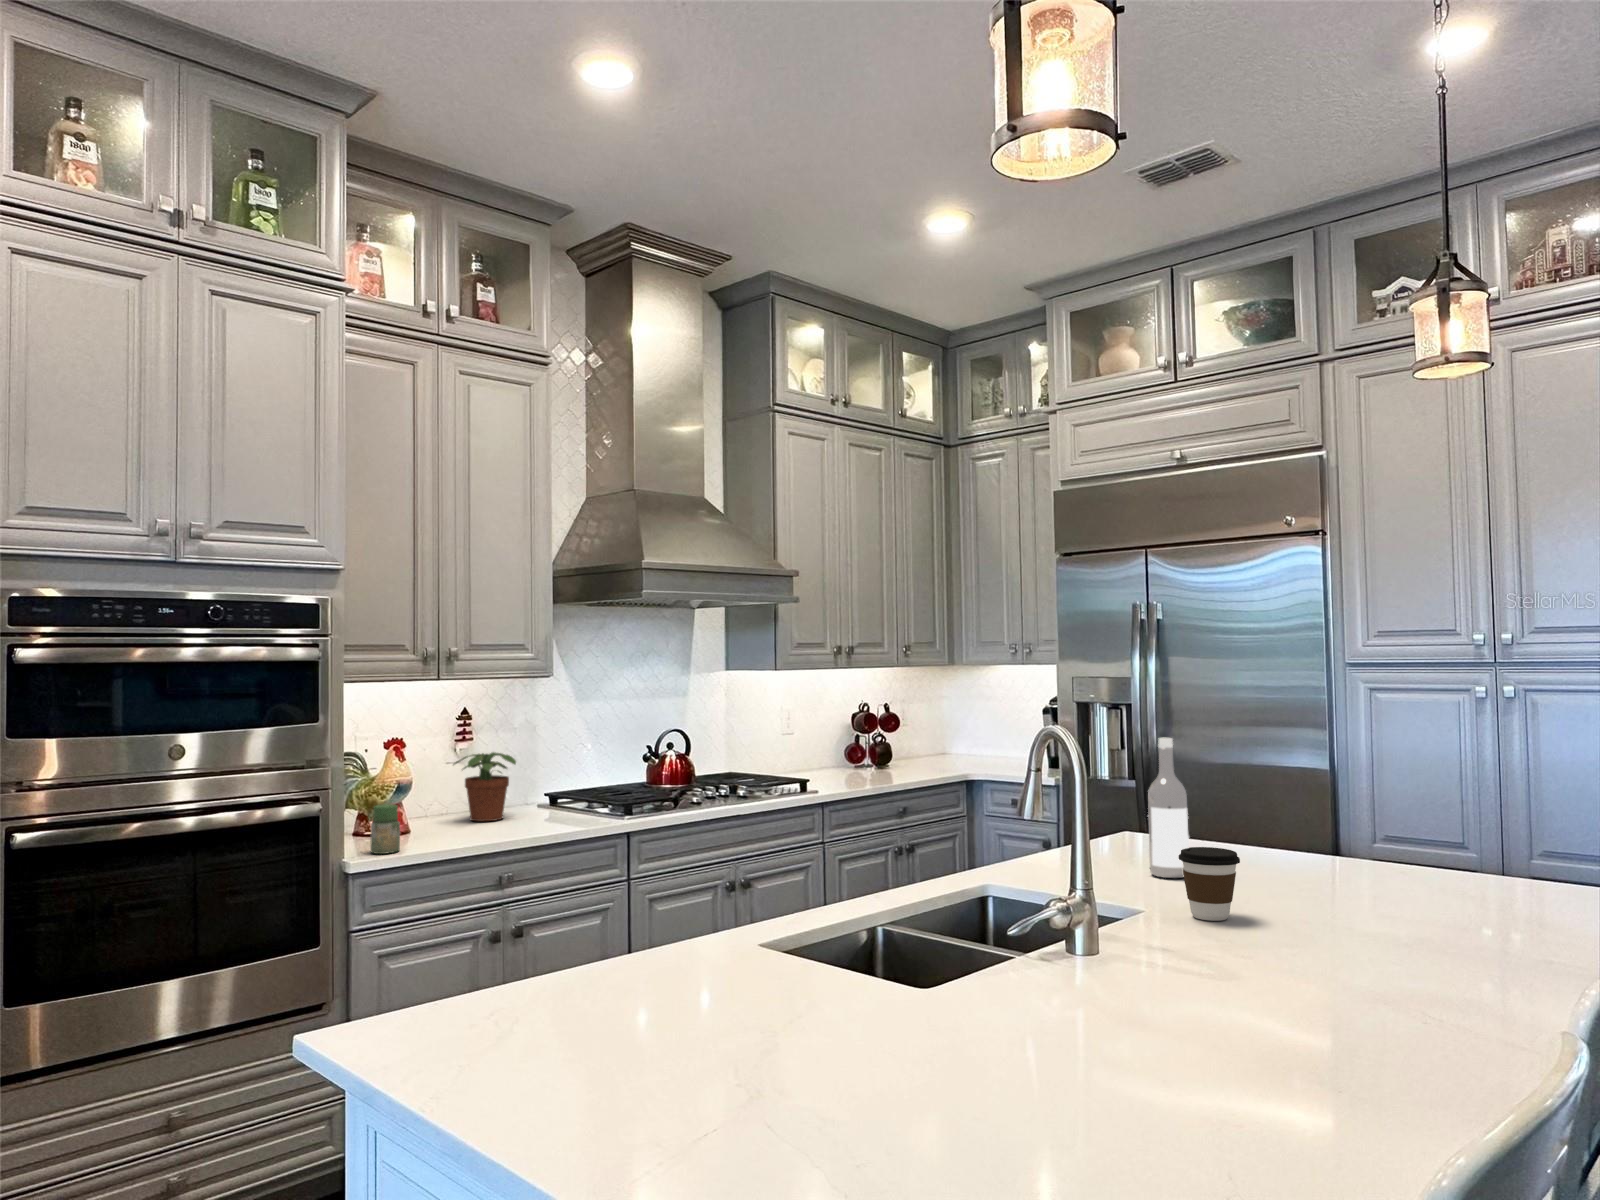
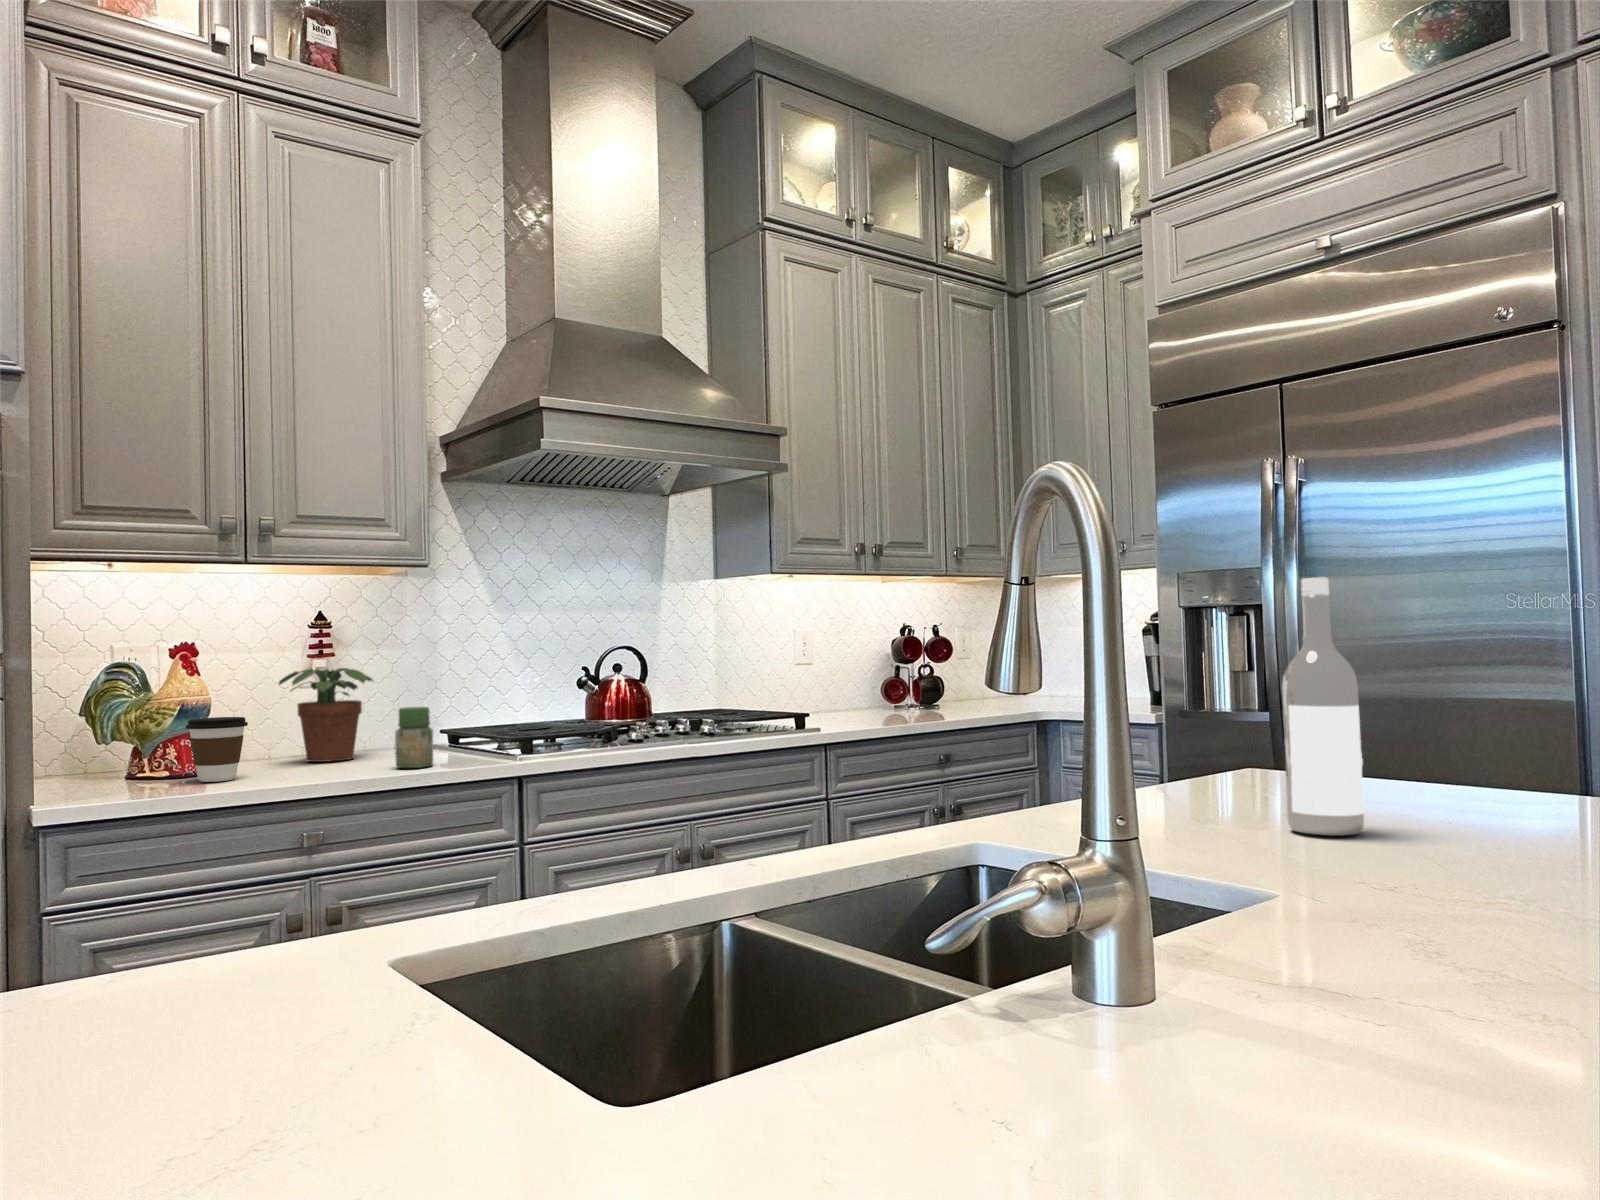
jar: present [370,804,400,854] -> present [395,707,433,768]
coffee cup: present [1178,847,1240,921] -> present [185,717,248,782]

